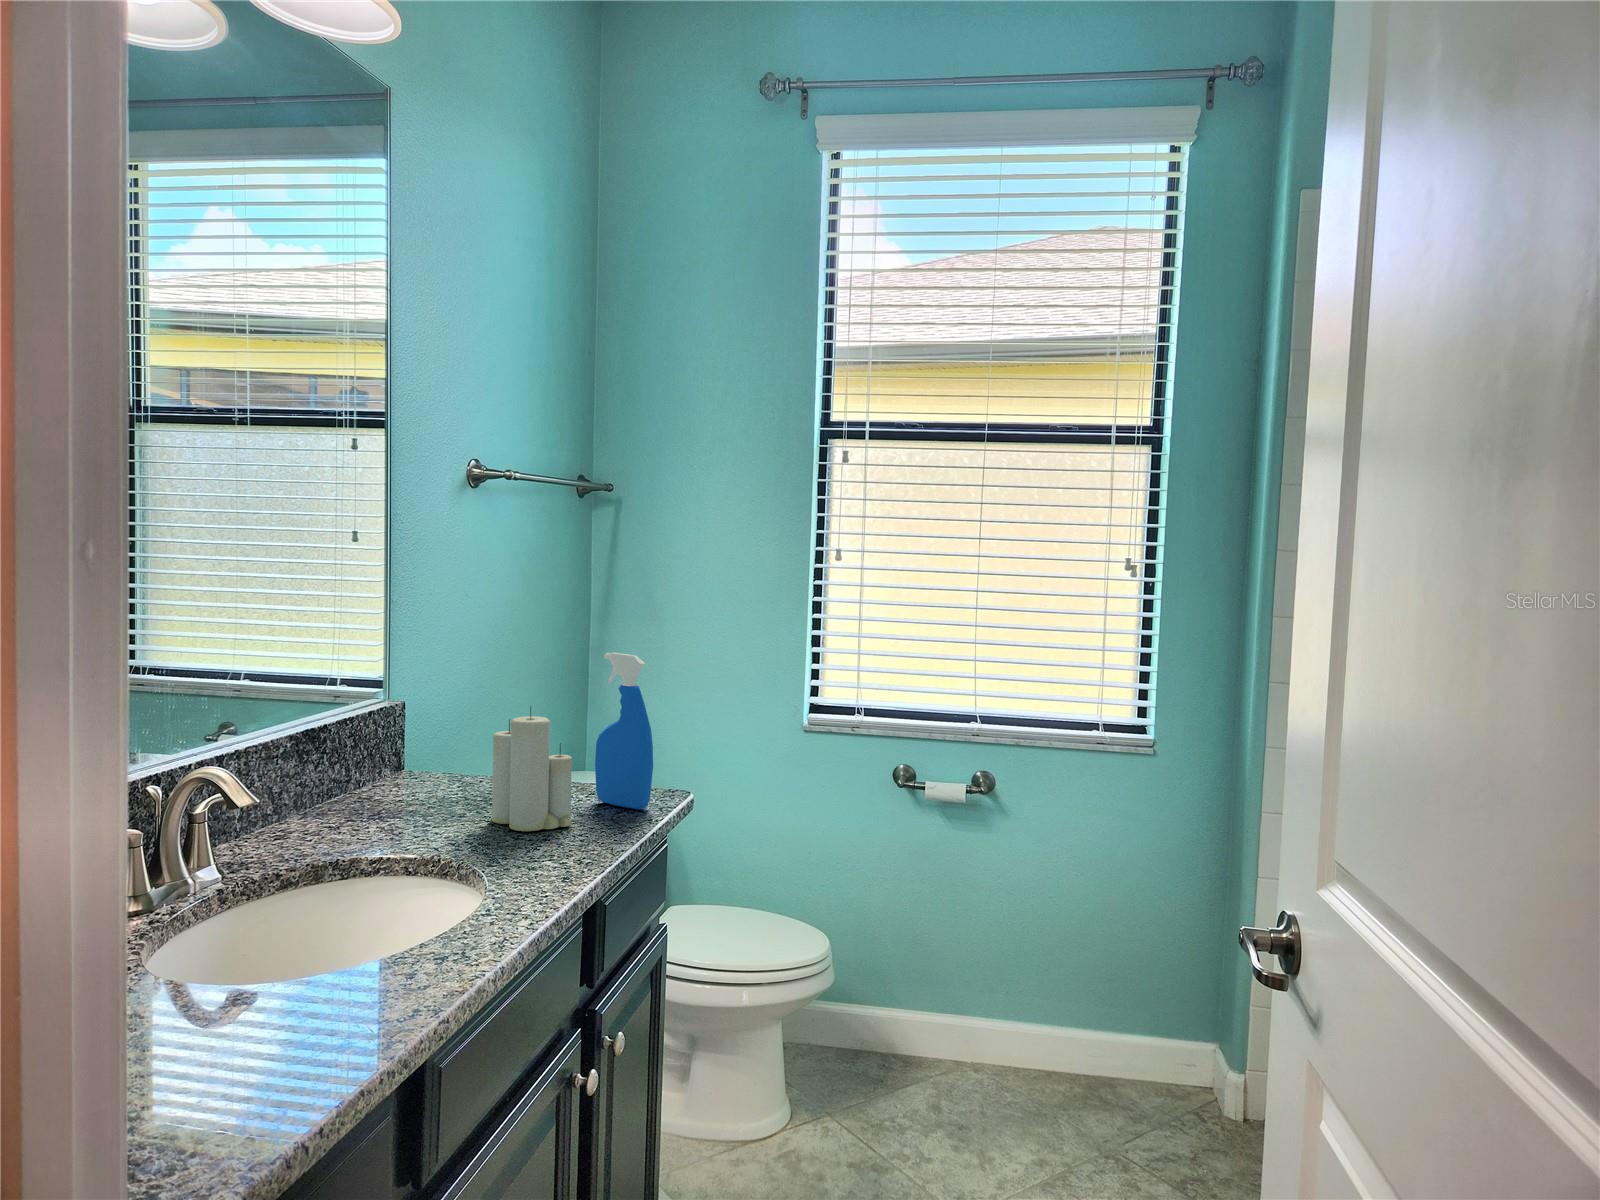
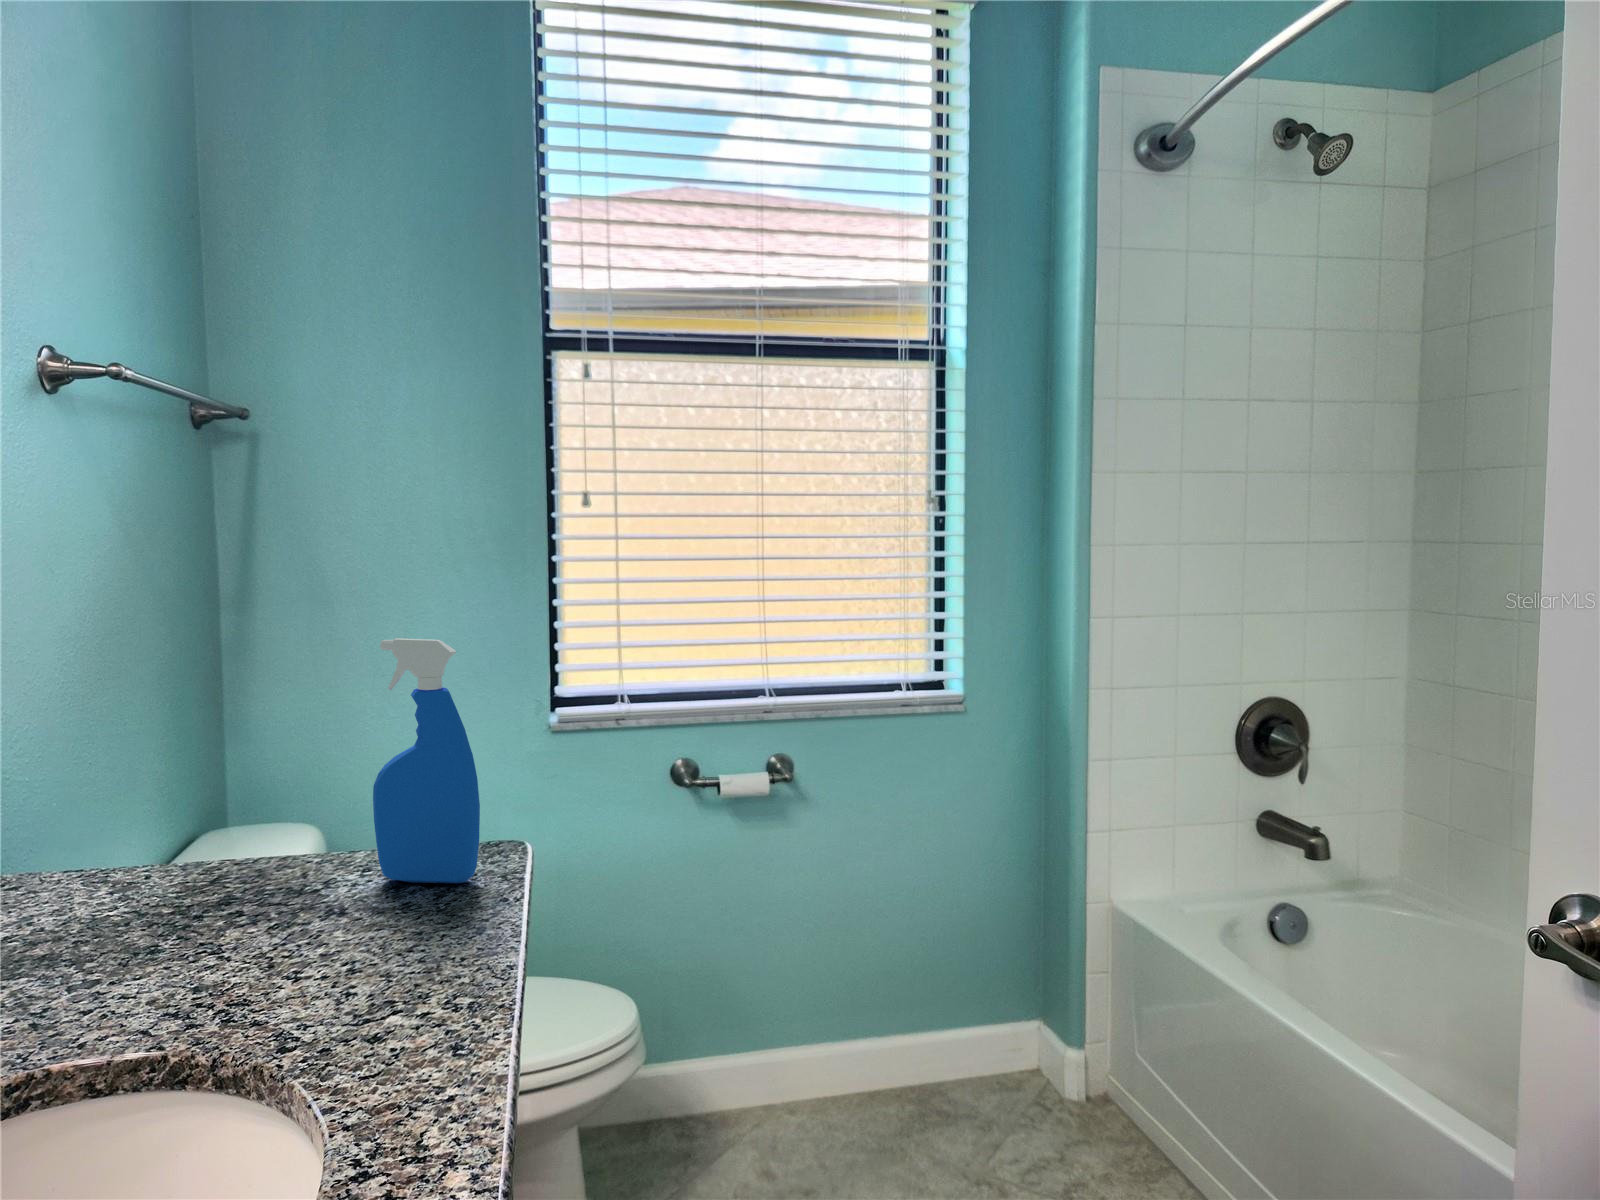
candle: present [492,706,572,831] -> none [212,739,373,960]

